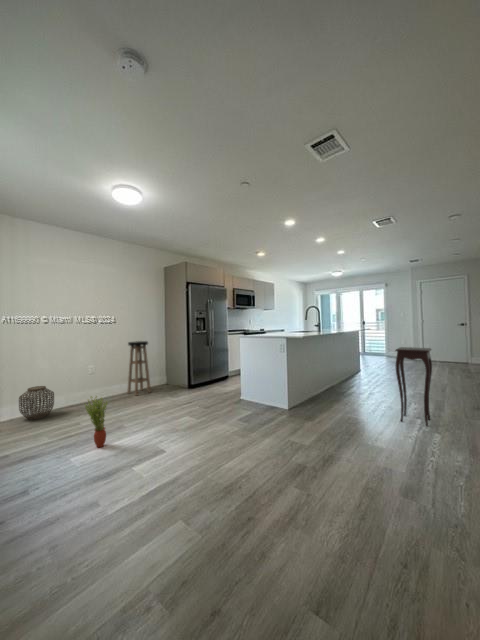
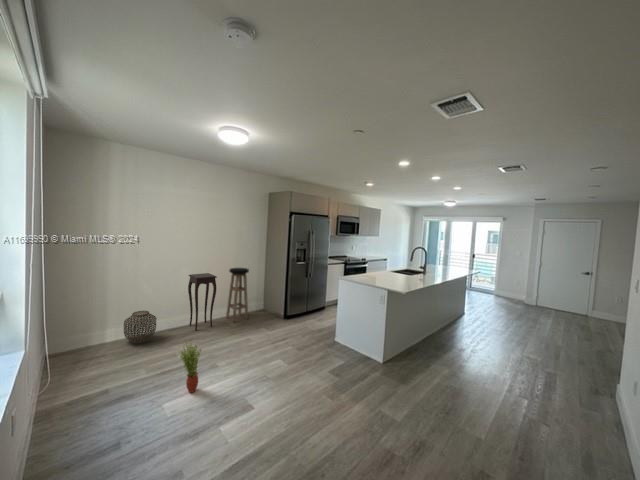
side table: present [395,347,432,426] -> present [188,273,217,331]

